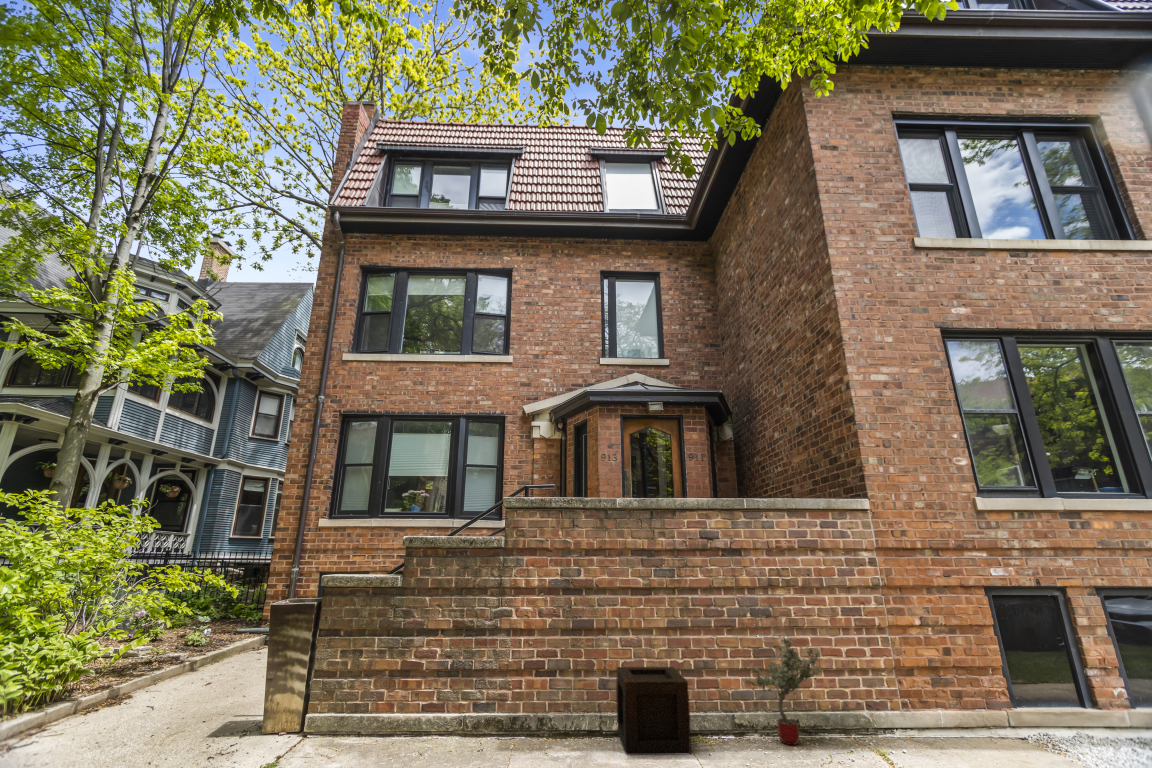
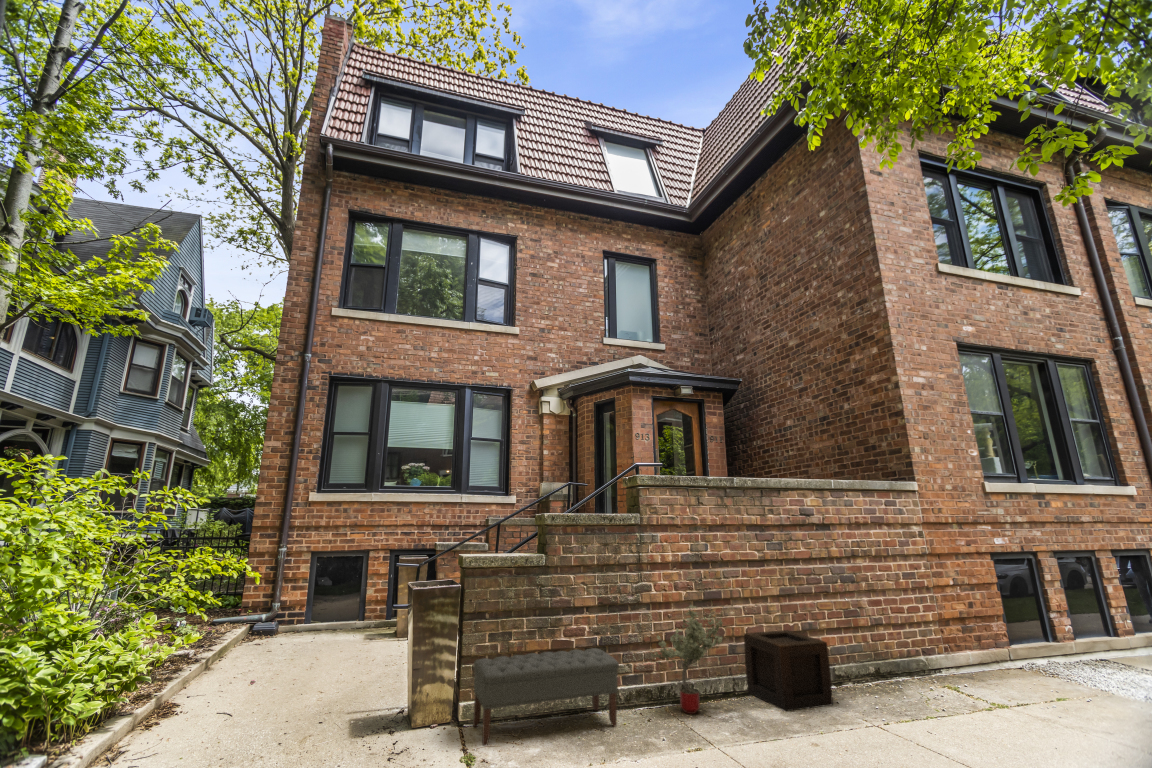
potted tree: present [745,633,822,745] -> present [651,605,723,714]
bench: none [294,671,448,755] -> present [473,648,619,746]

